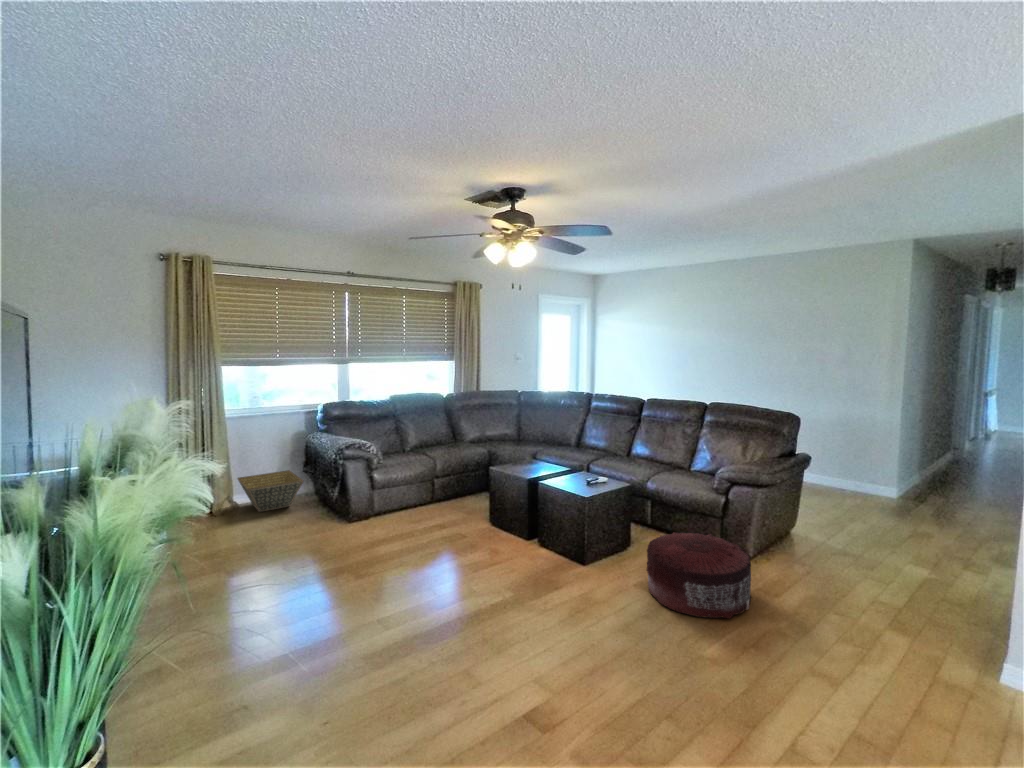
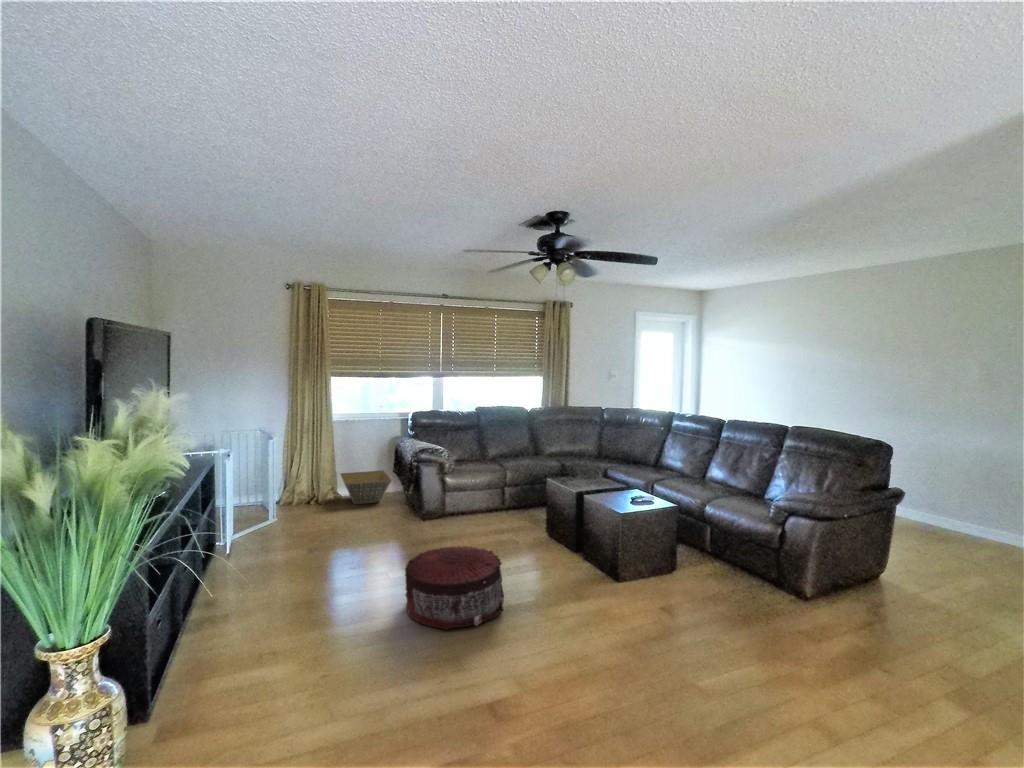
pouf: present [647,532,751,618] -> present [405,546,504,630]

